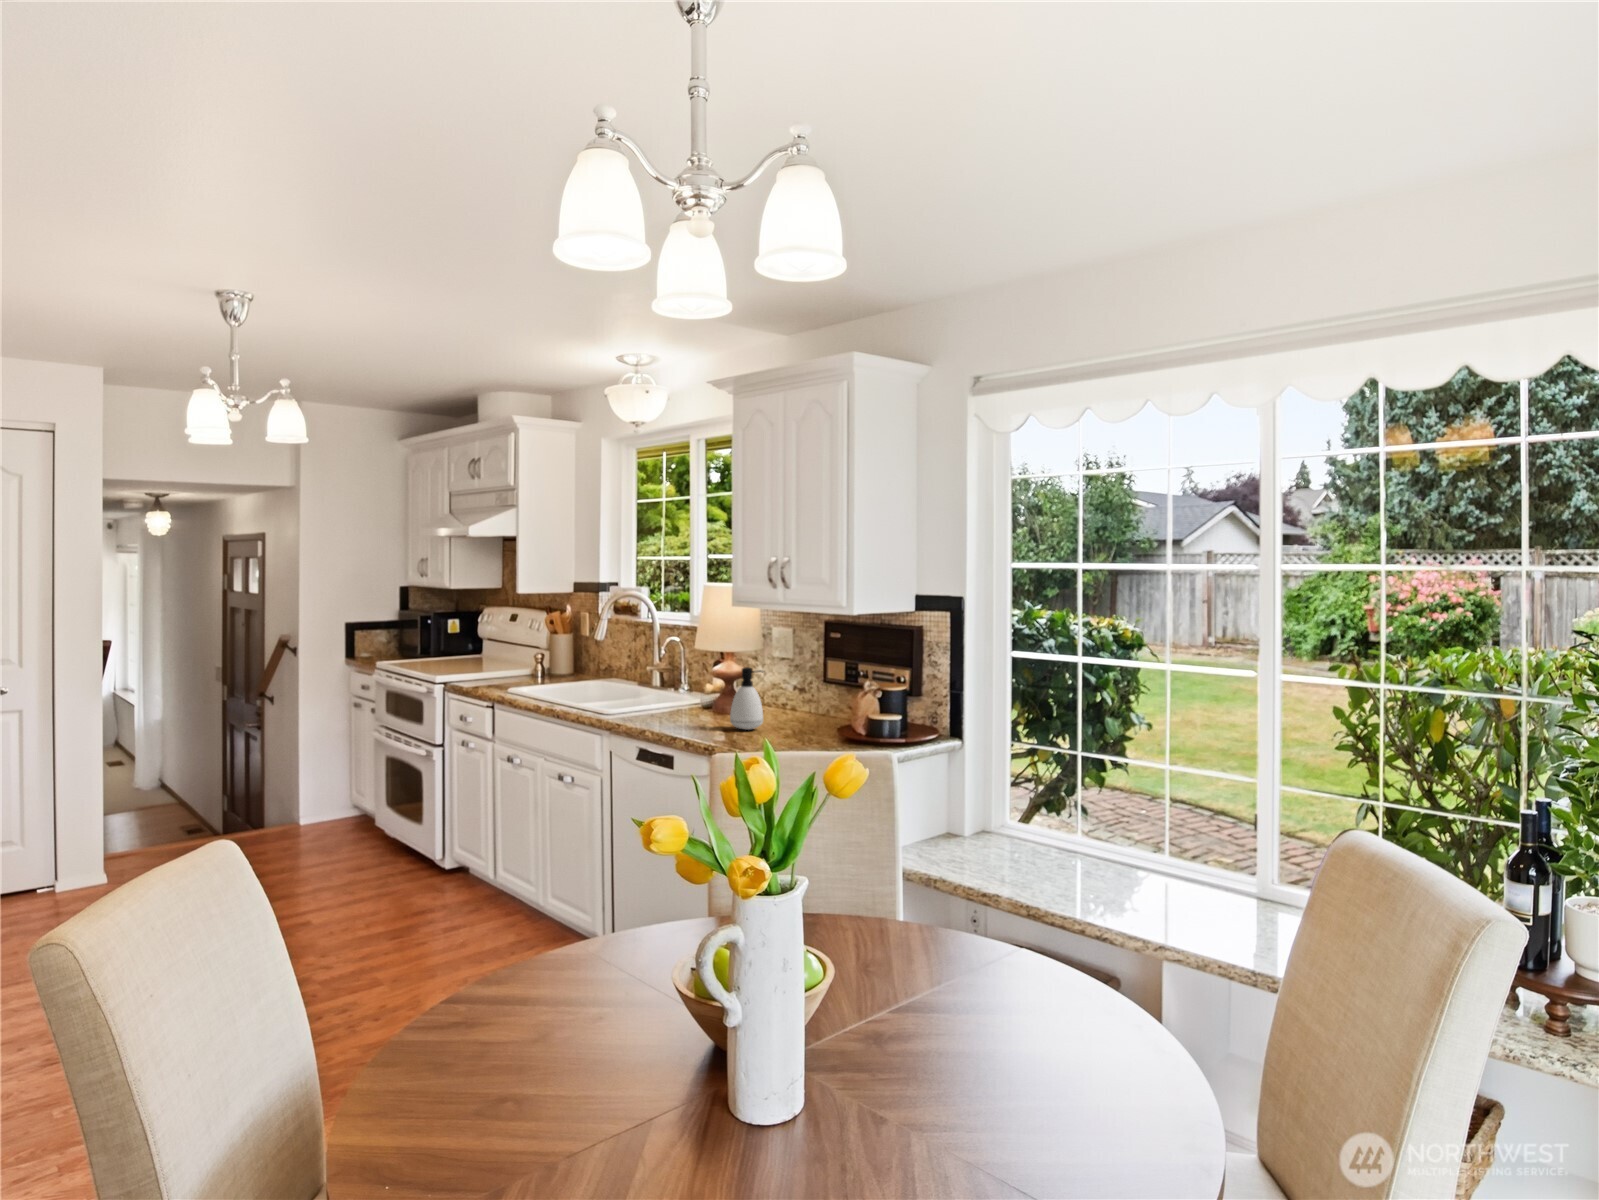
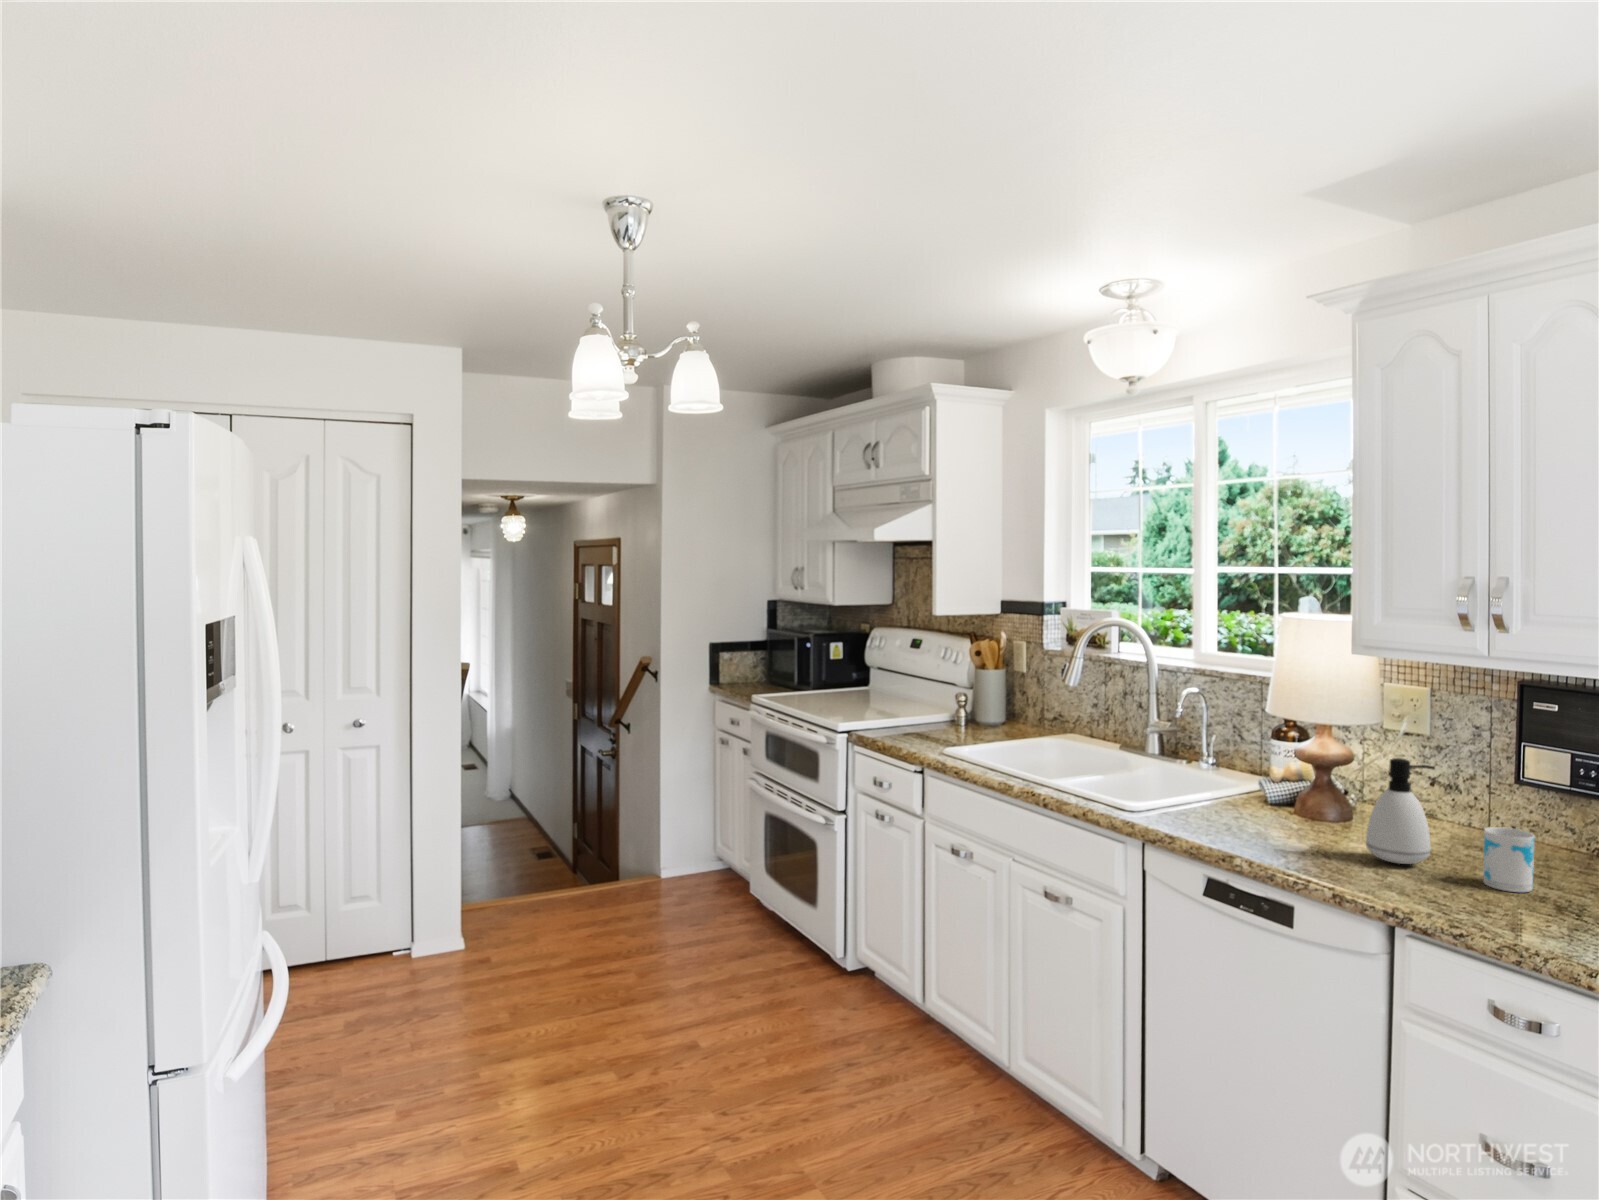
mug: none [782,703,809,738] -> present [1483,827,1535,892]

